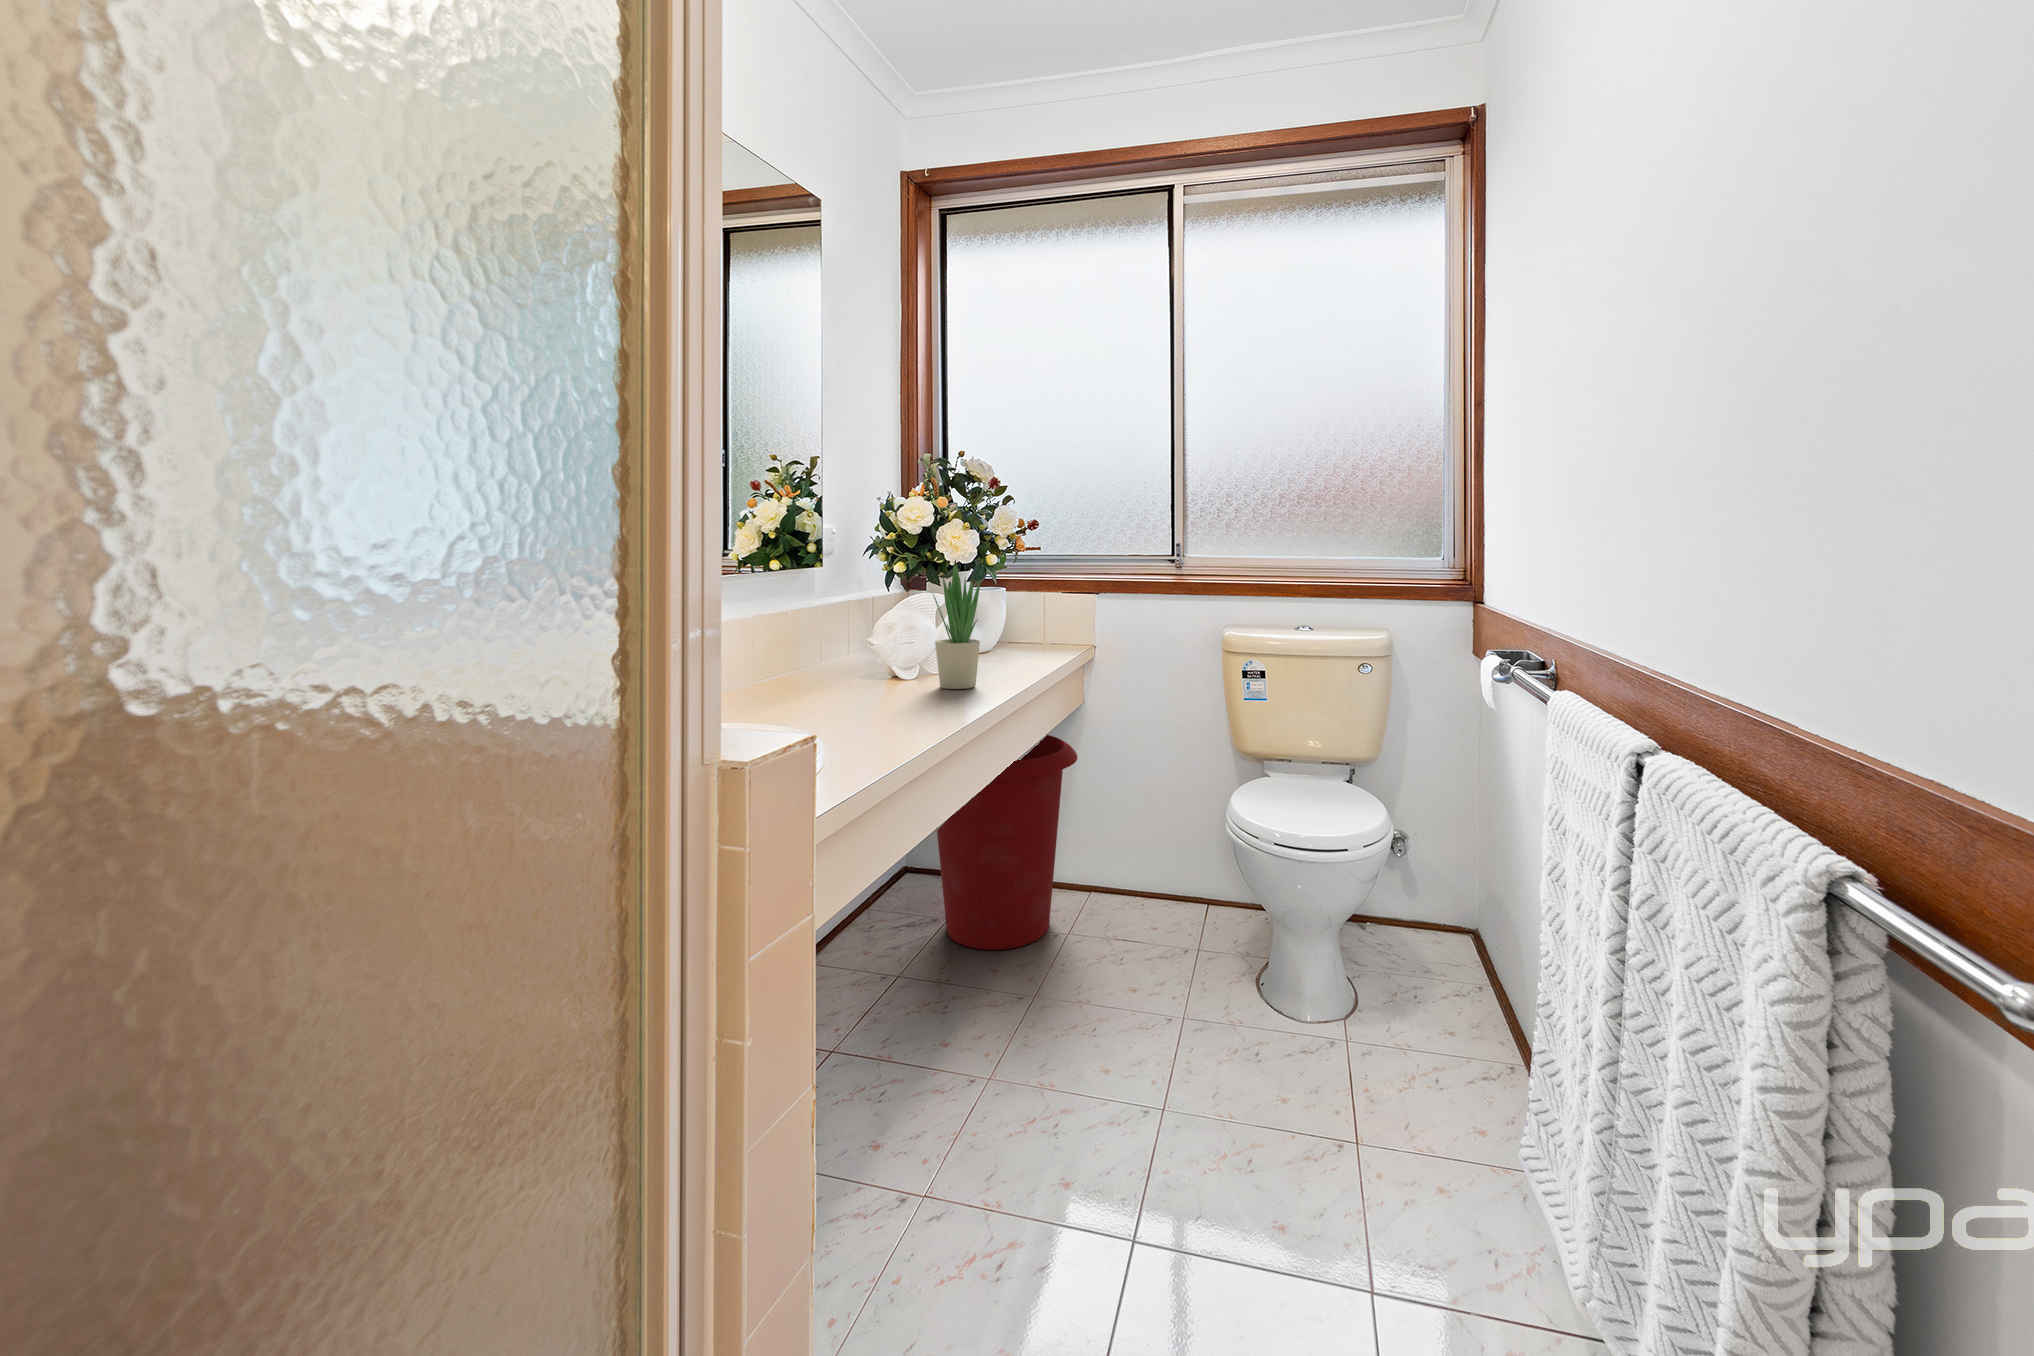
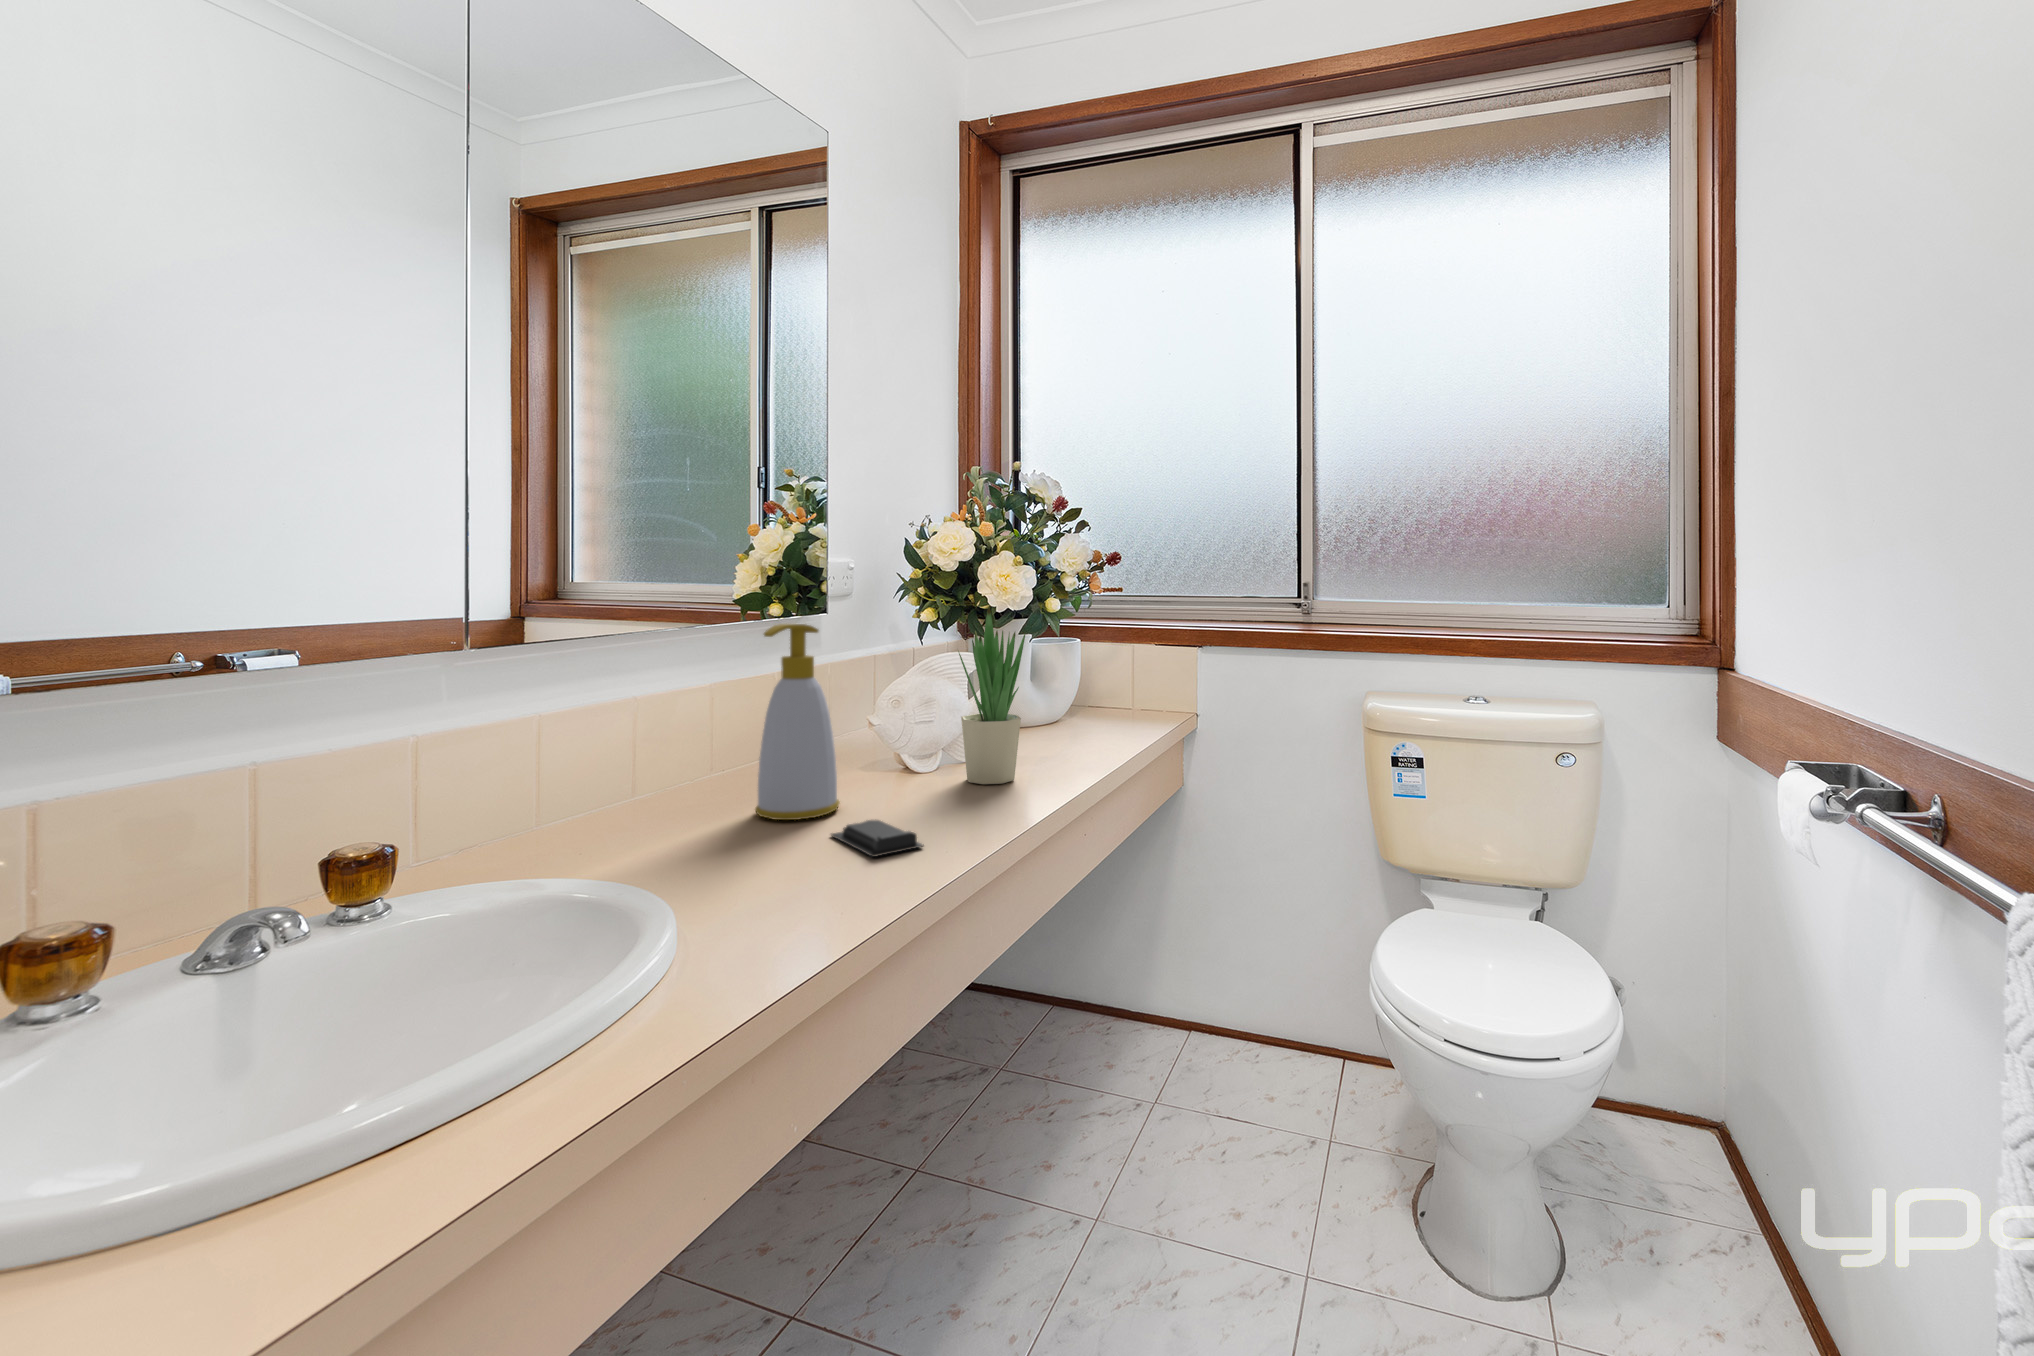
soap bottle: none [798,572,858,711] -> present [755,624,840,820]
soap bar: none [861,707,931,728] -> present [831,820,924,857]
waste bin: present [937,735,1077,950] -> none [952,824,1164,1129]

